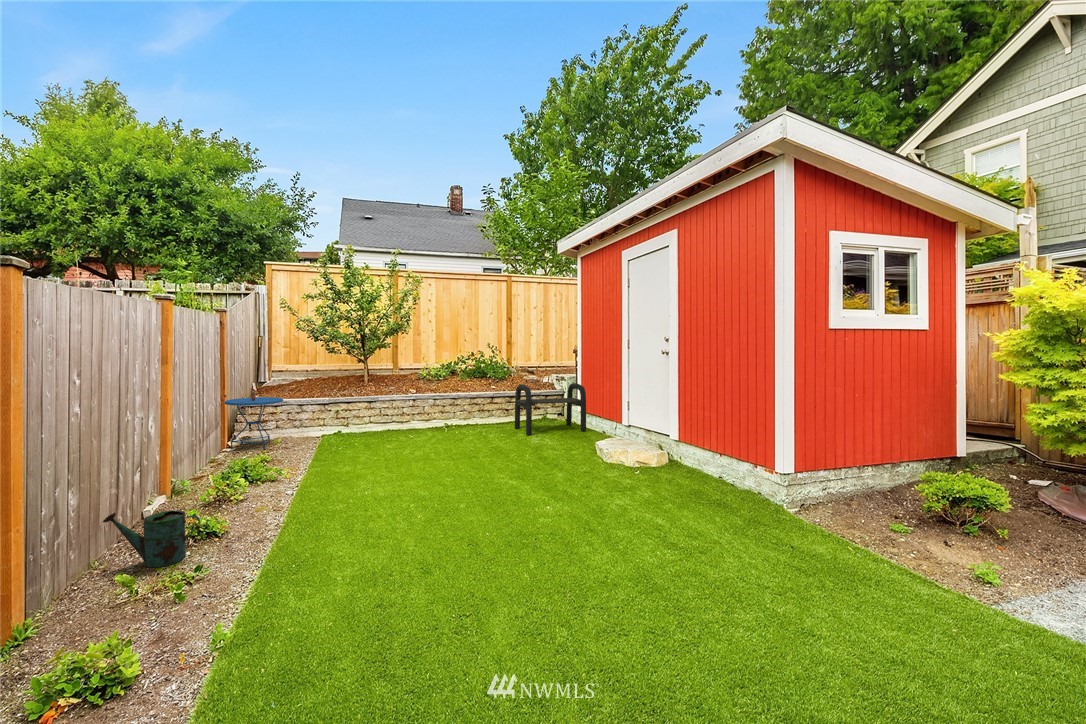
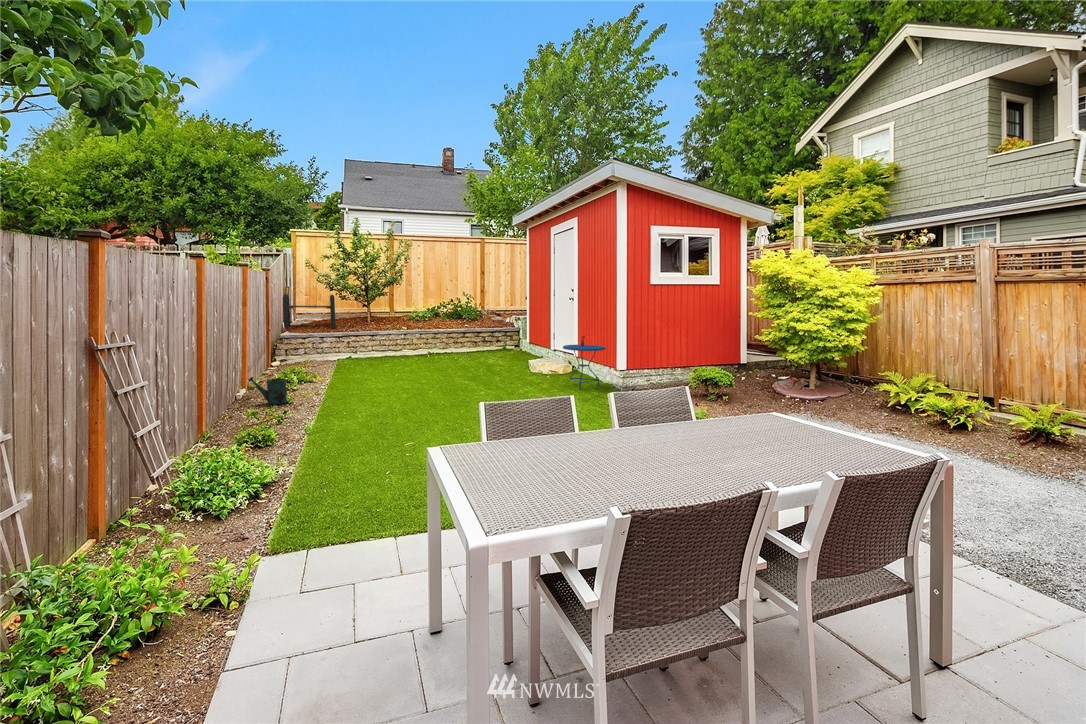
bench: present [515,383,586,435] -> present [283,294,336,329]
side table: present [224,388,283,451] -> present [563,336,605,389]

